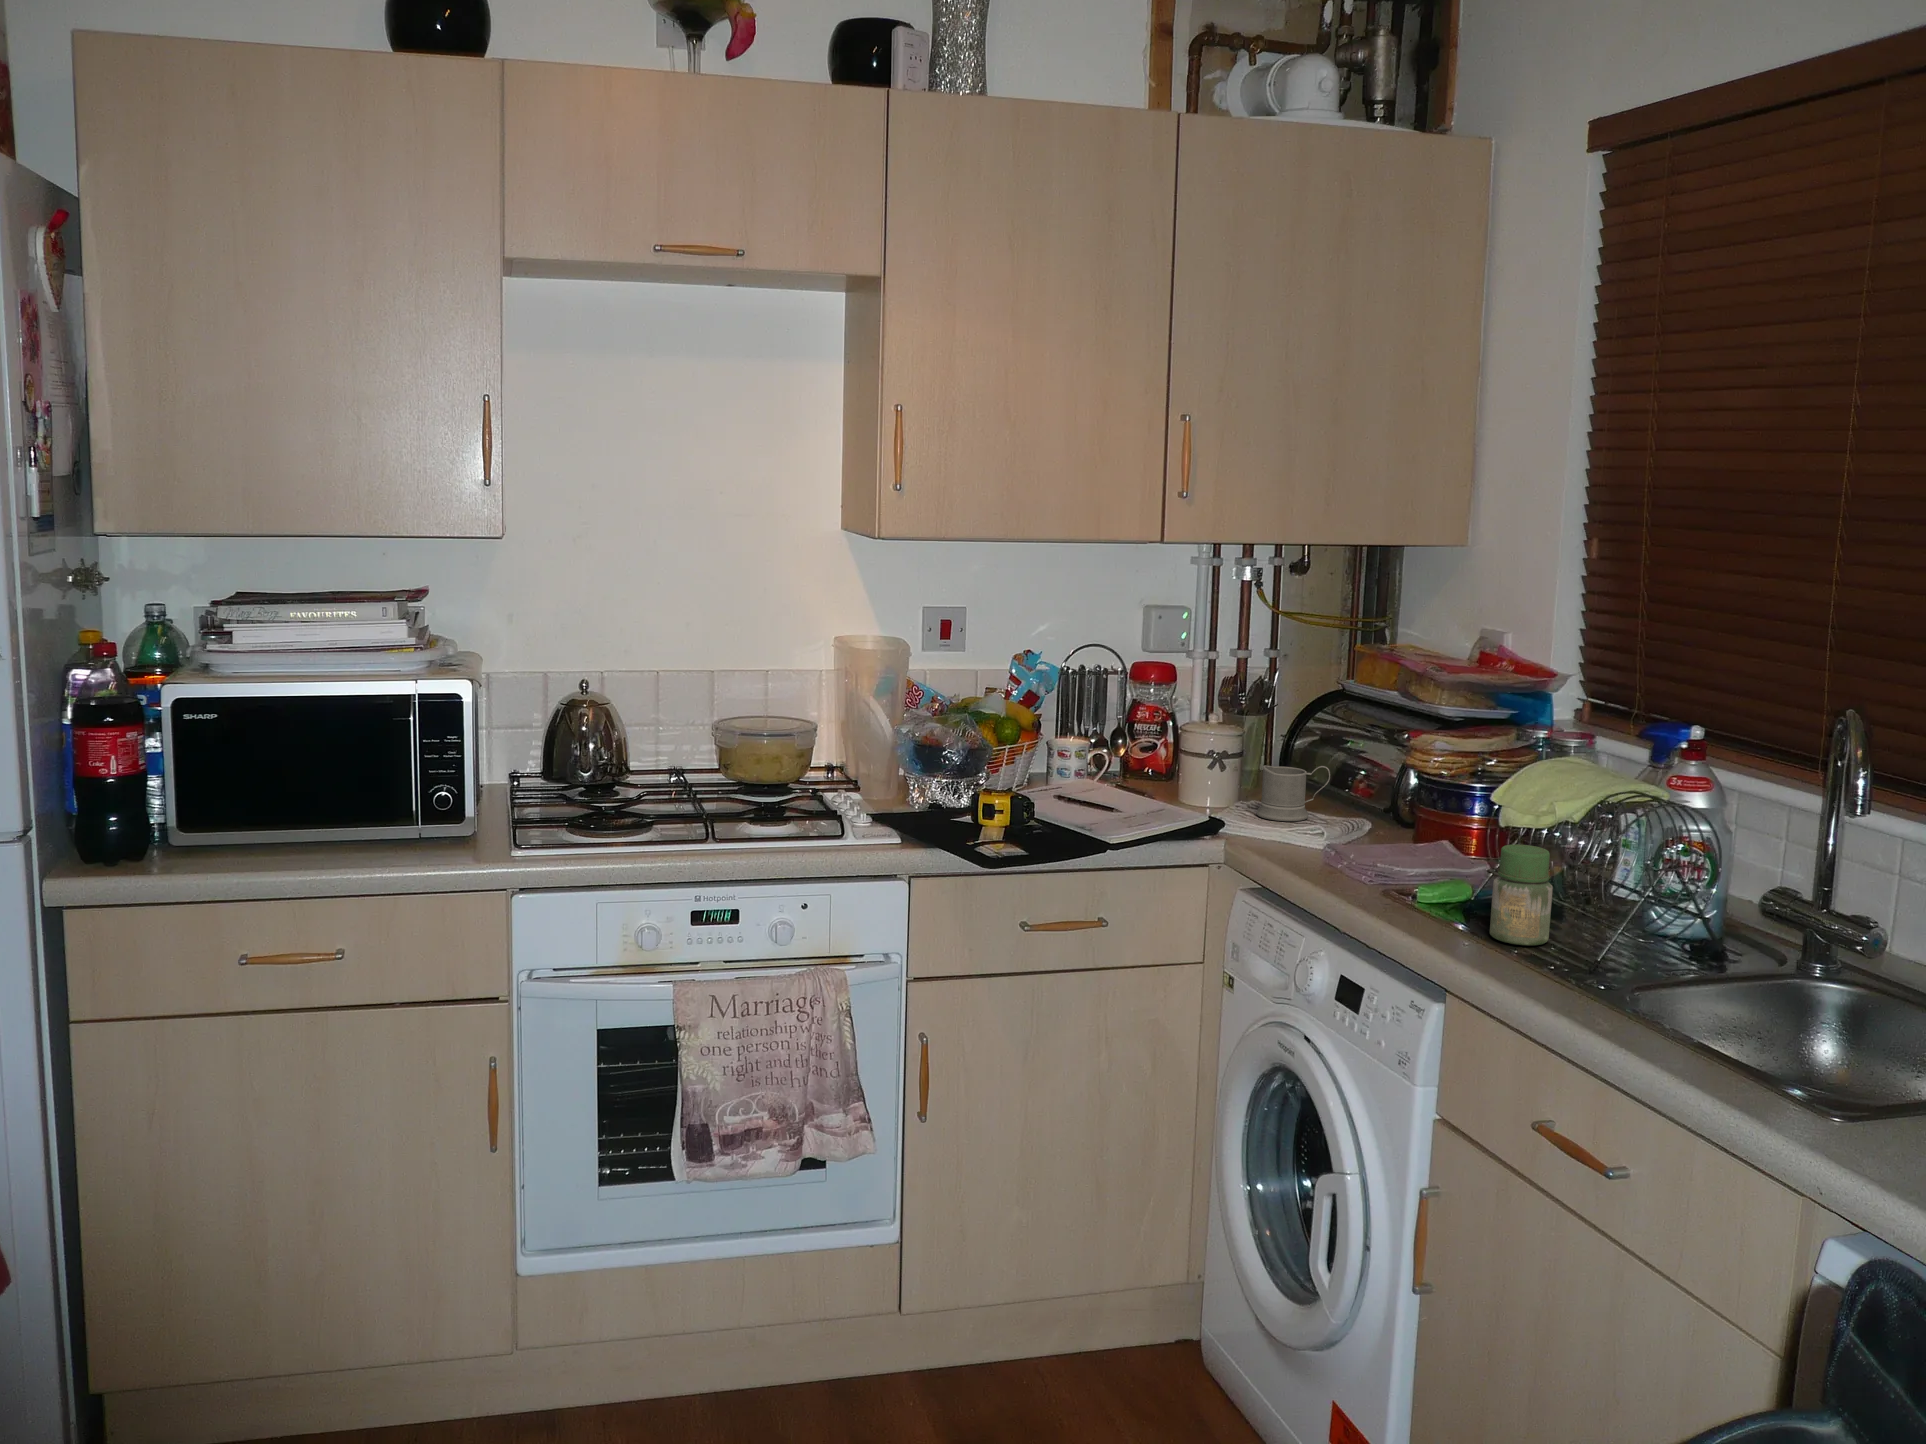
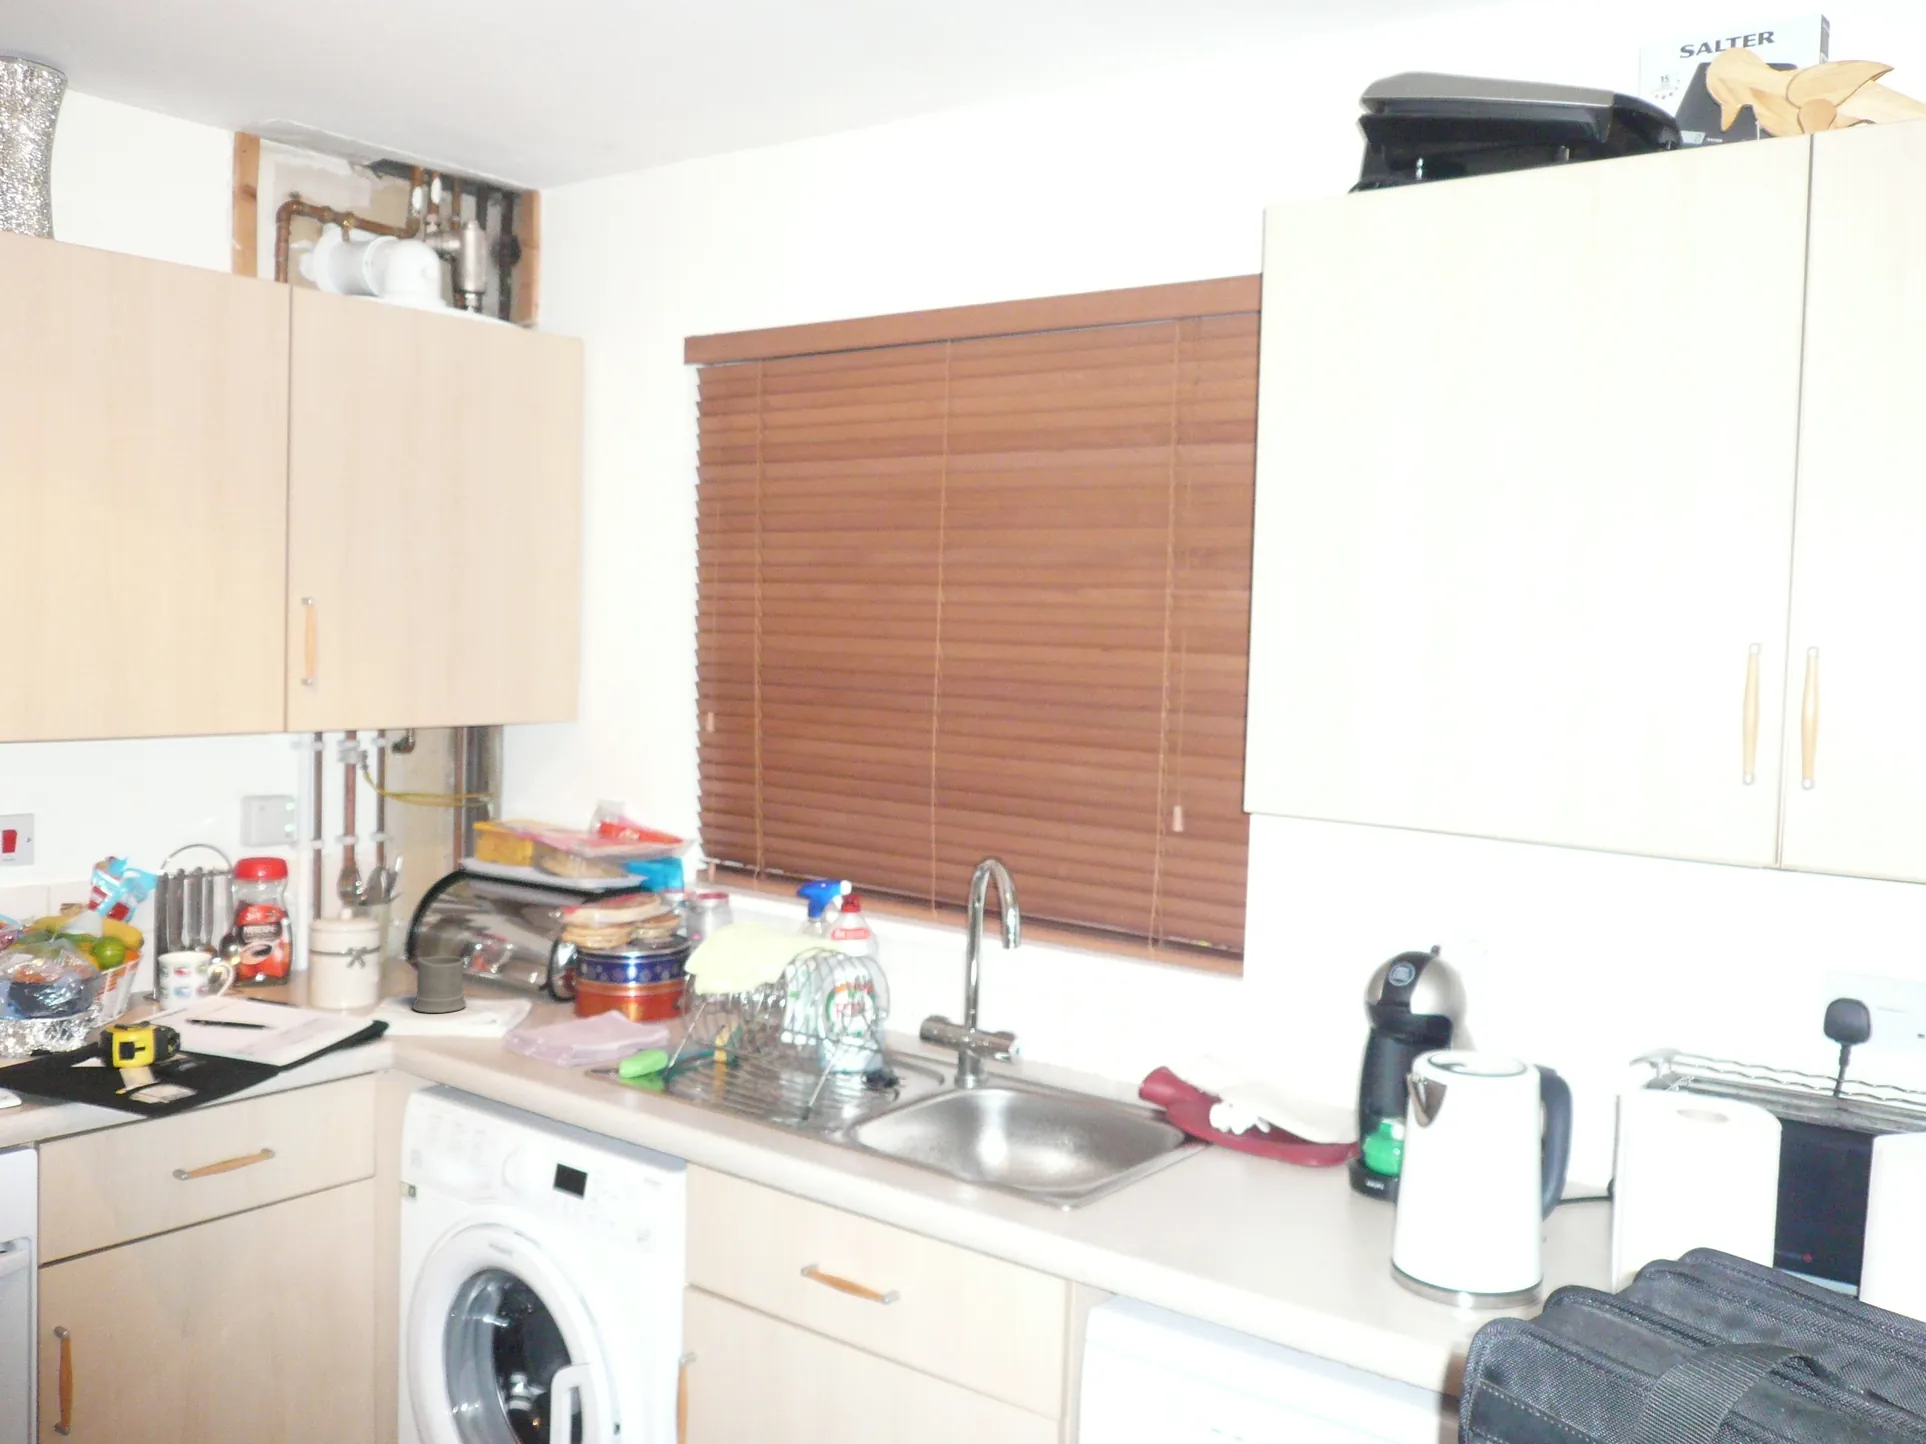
jar: present [1490,844,1553,945] -> none [700,1007,751,1099]

